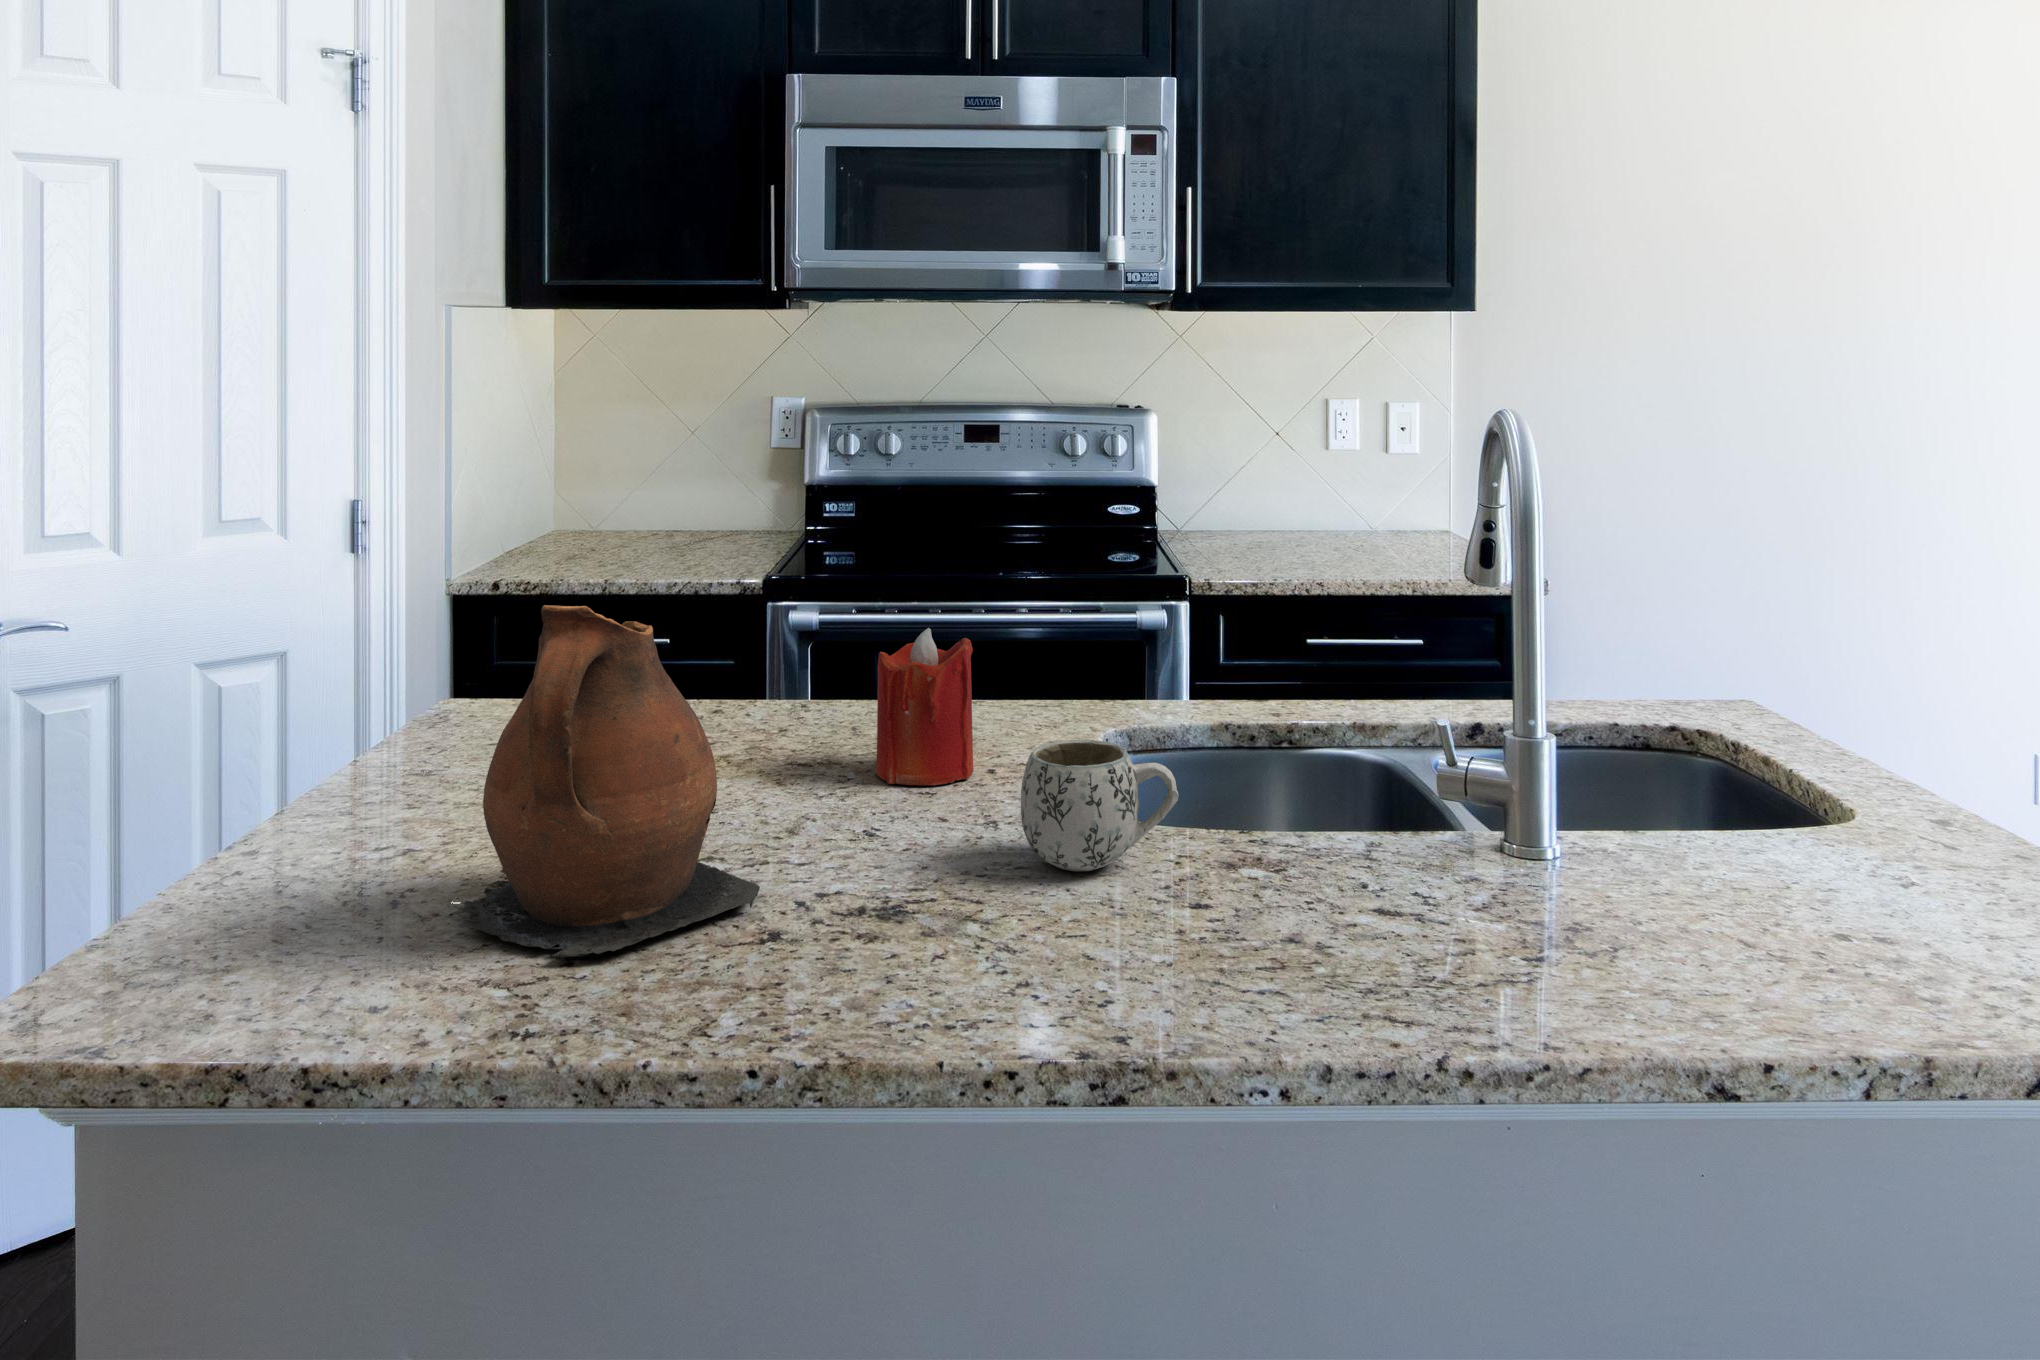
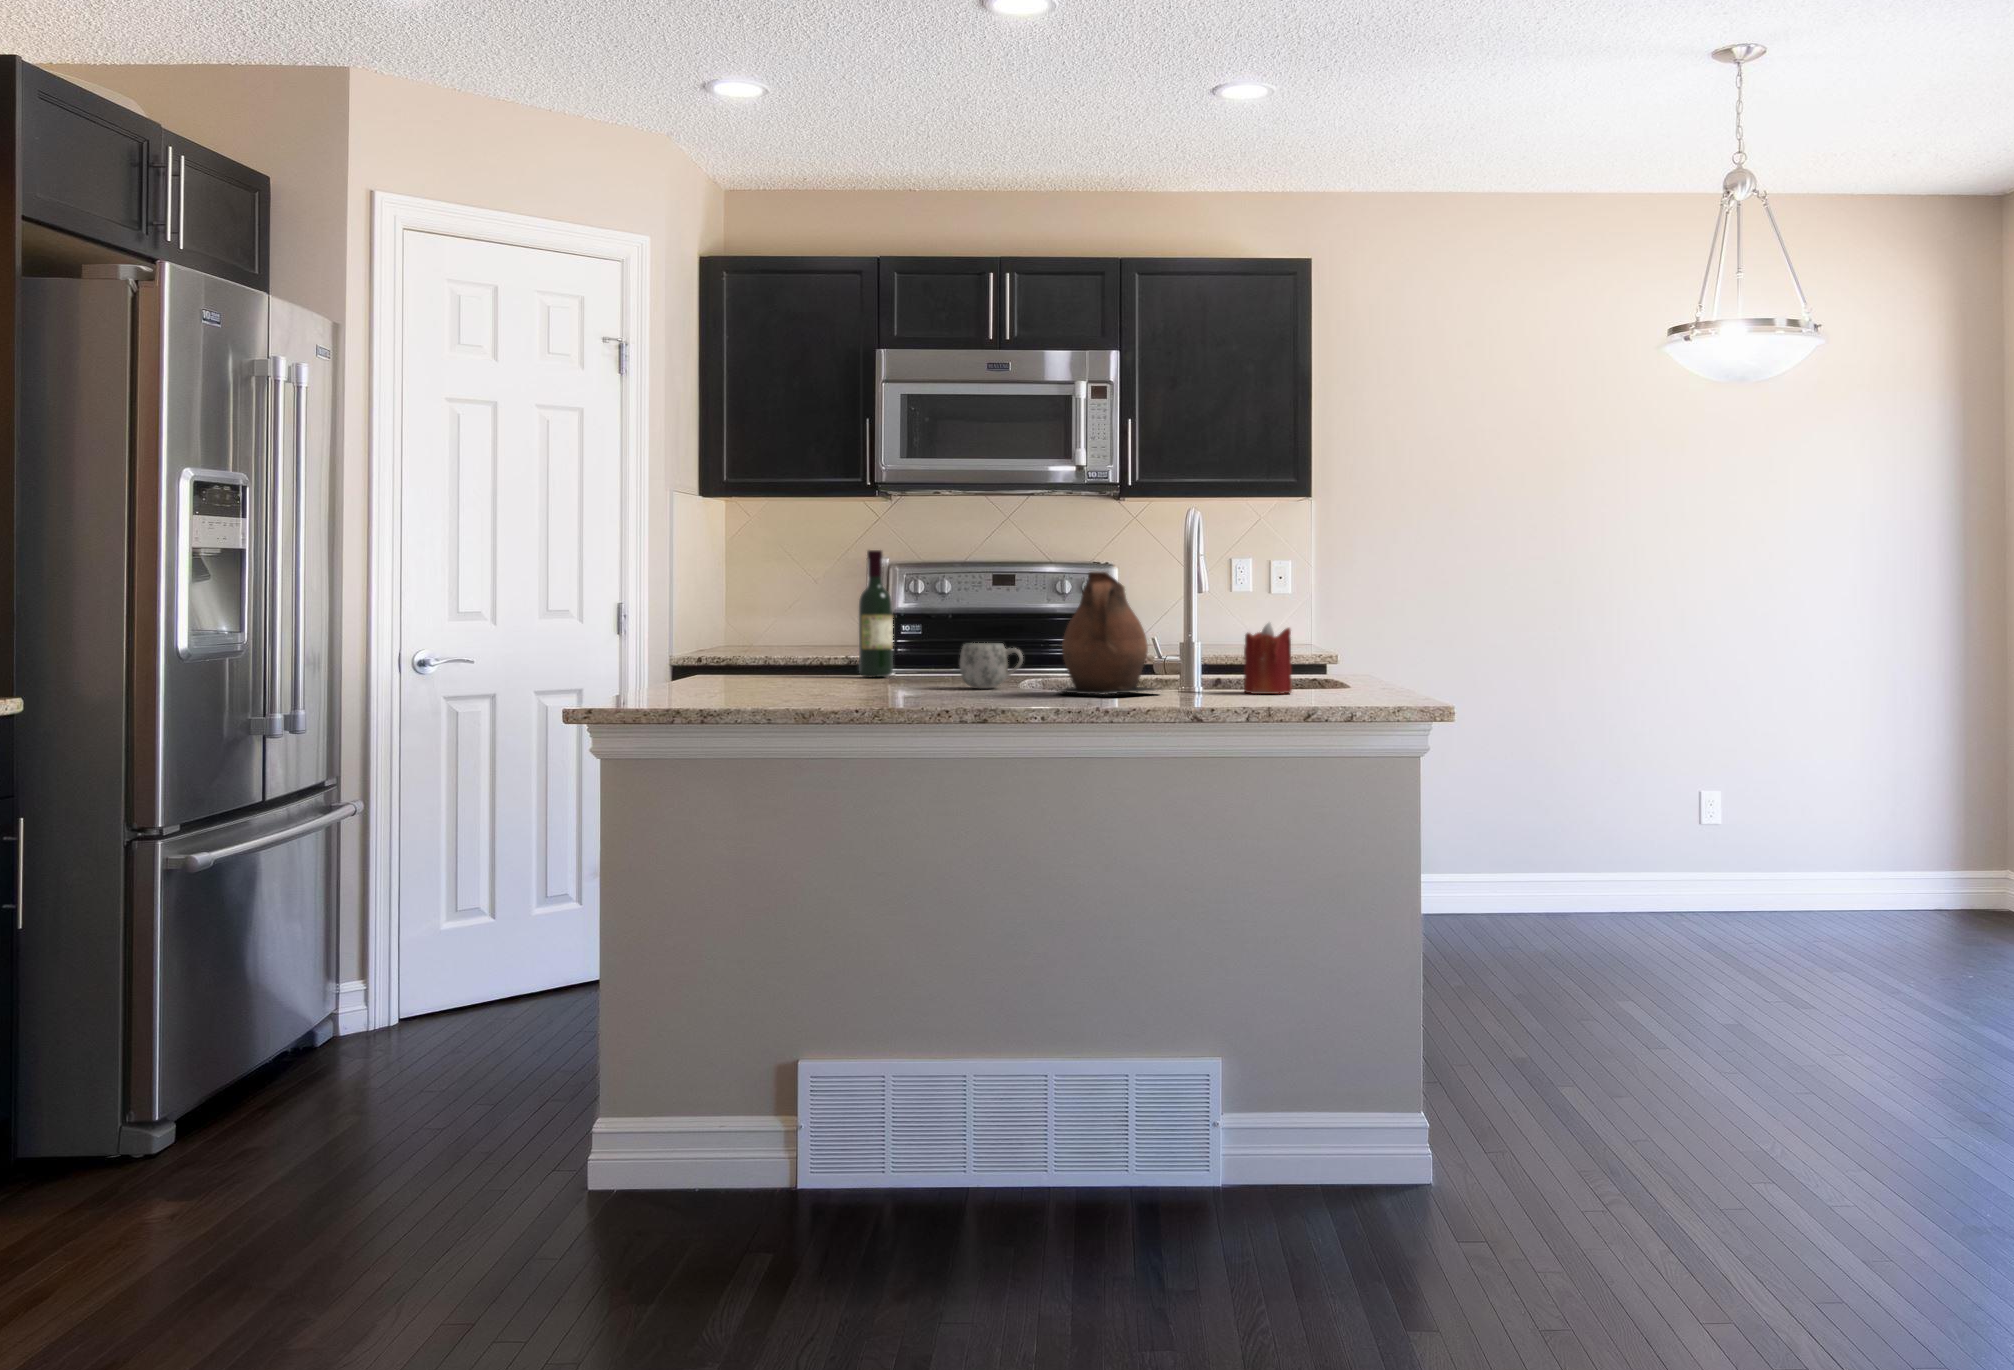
wine bottle: none [766,471,838,748] -> present [859,550,893,677]
ceramic pitcher: present [449,605,760,957] -> present [1051,572,1155,695]
candle: present [876,628,973,785] -> present [1244,623,1292,694]

